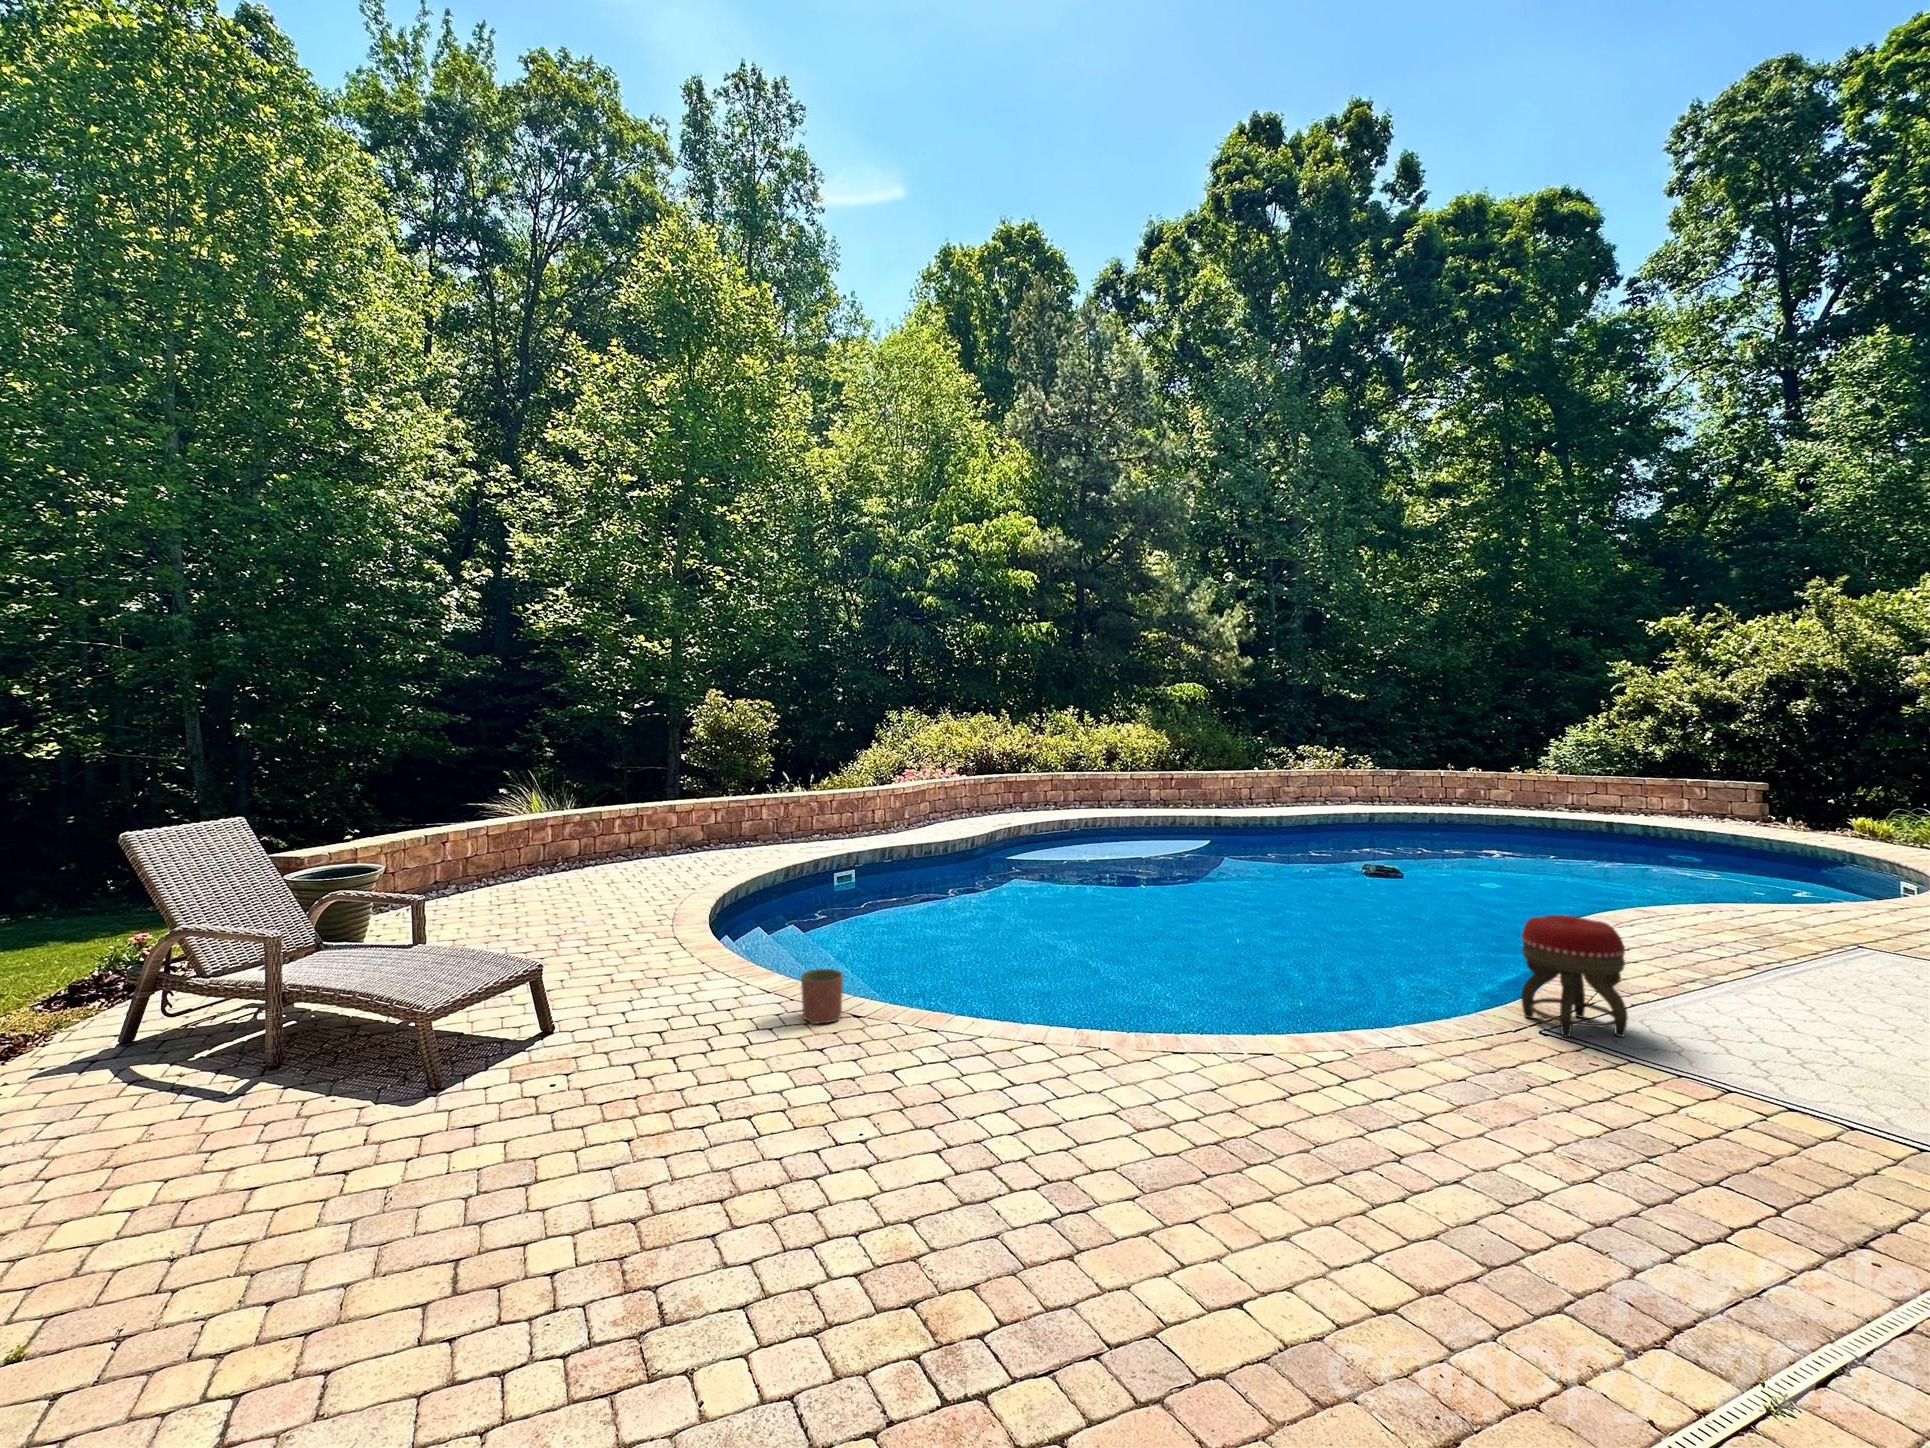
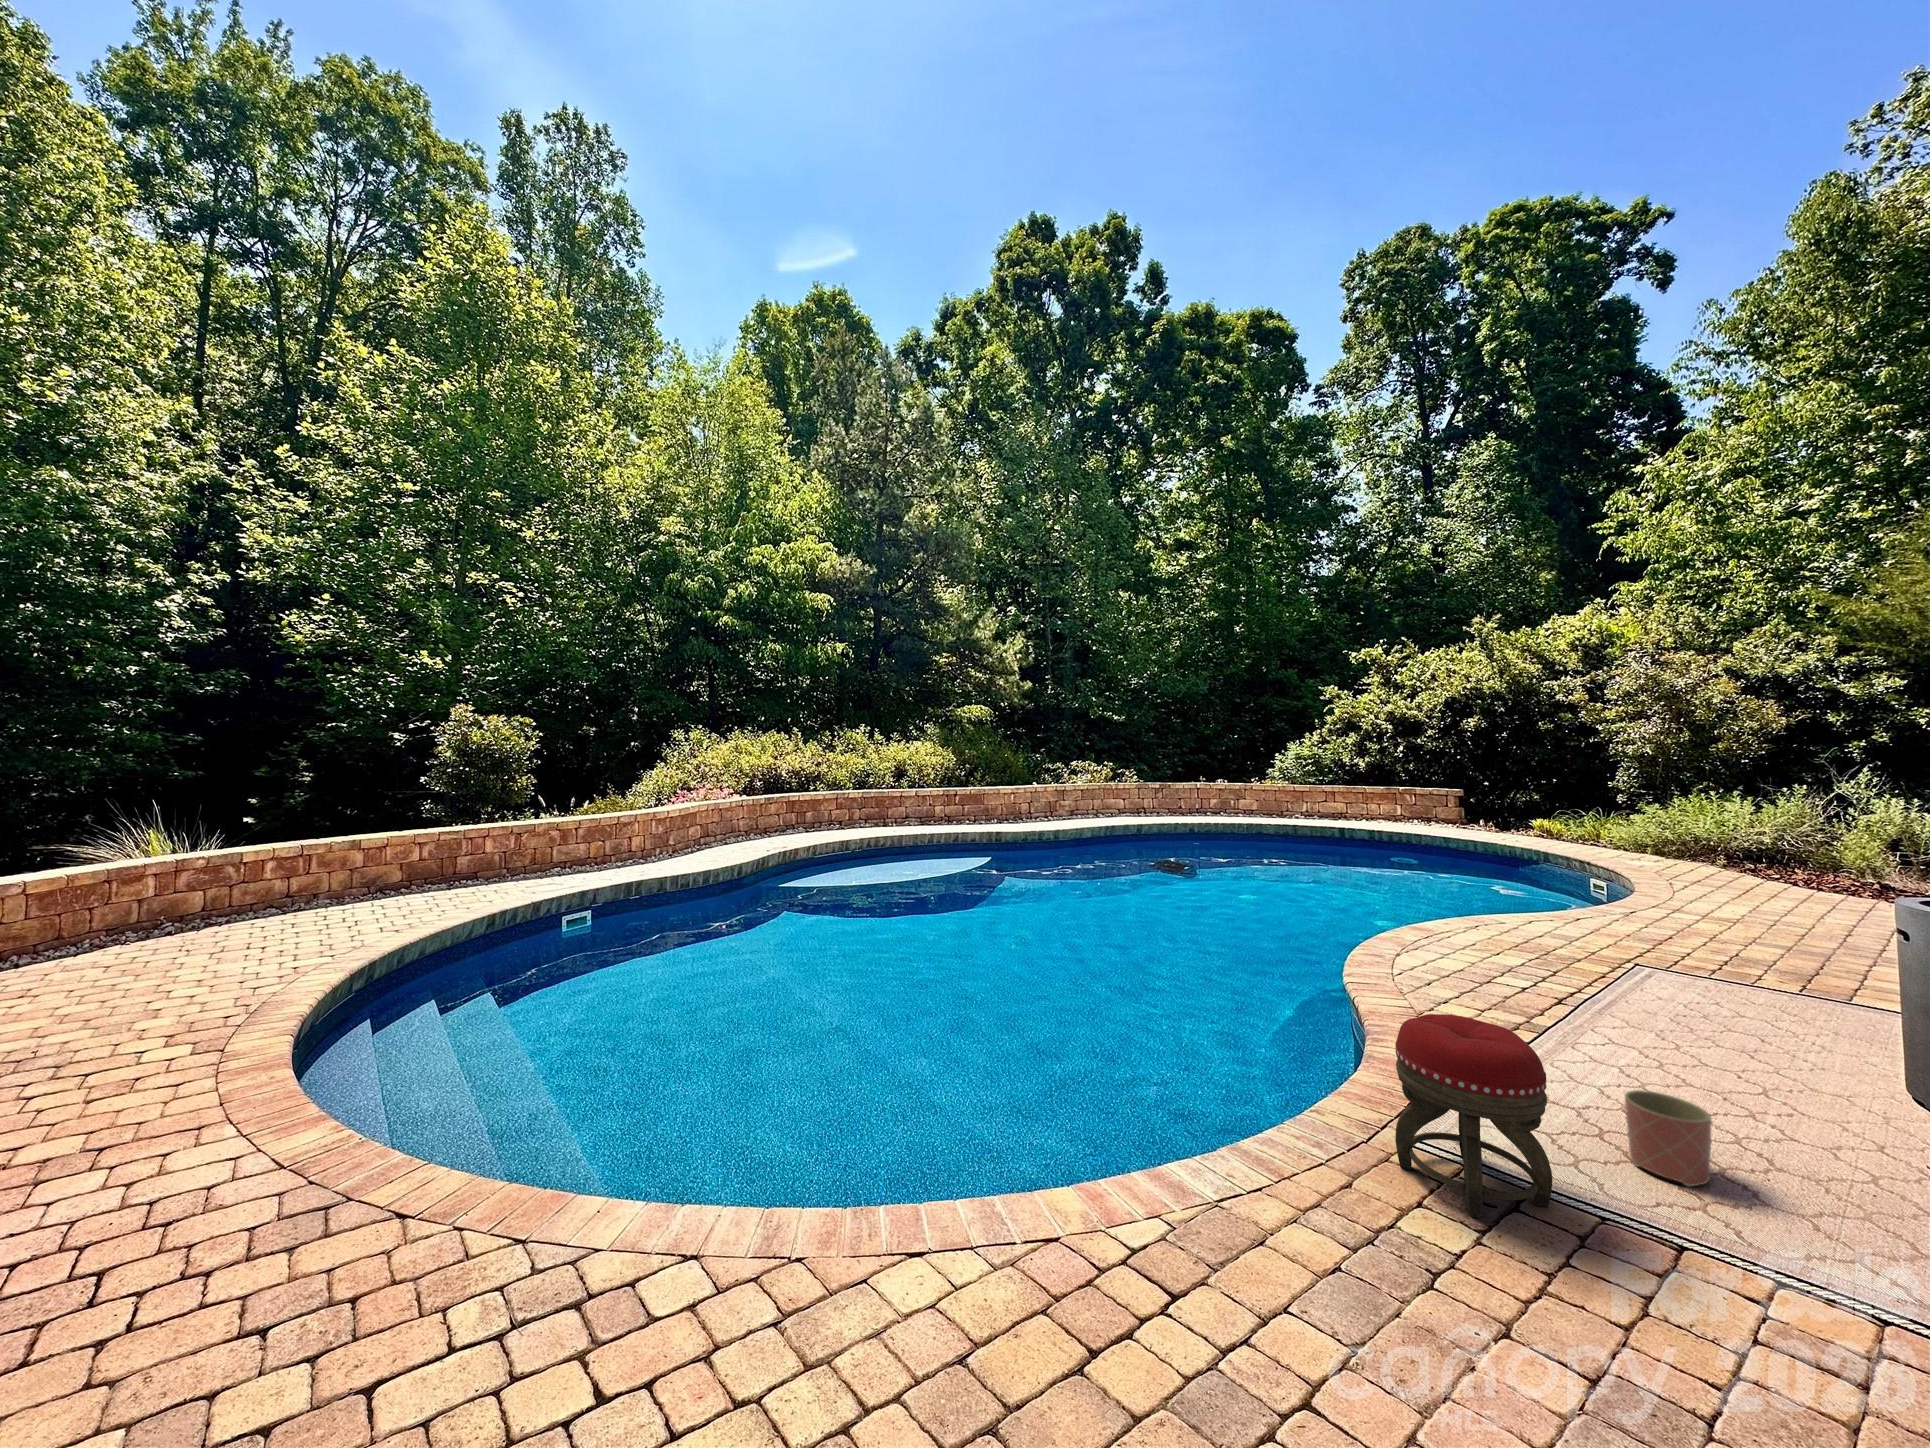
planter: present [801,969,843,1024] -> present [1625,1090,1711,1186]

